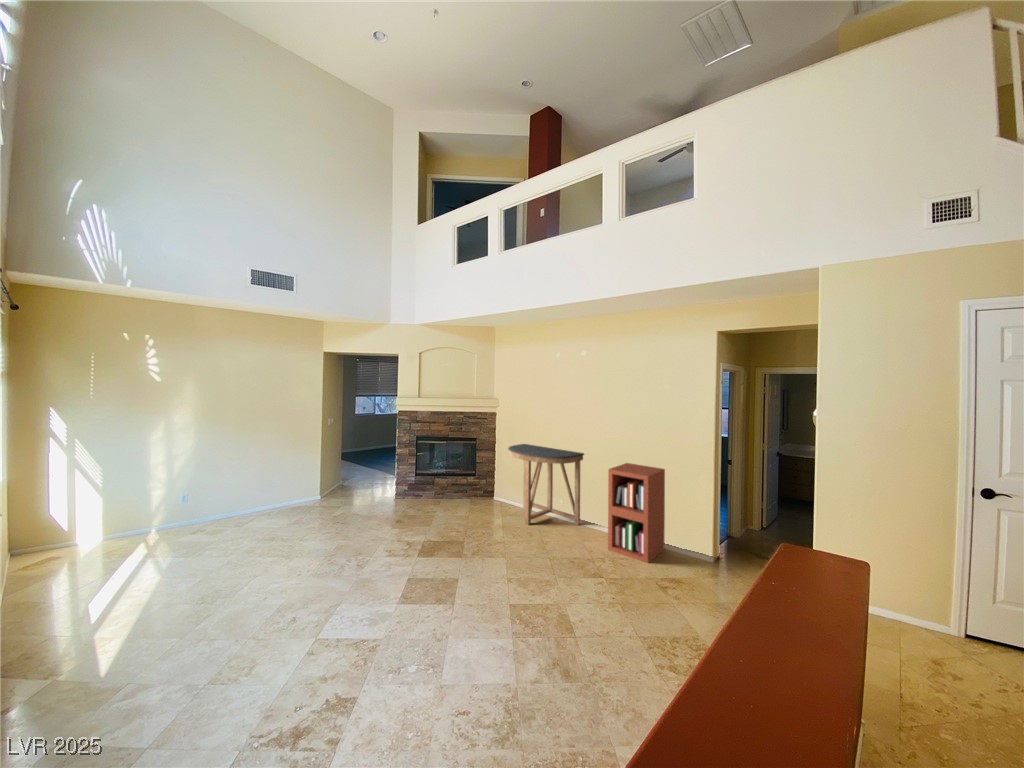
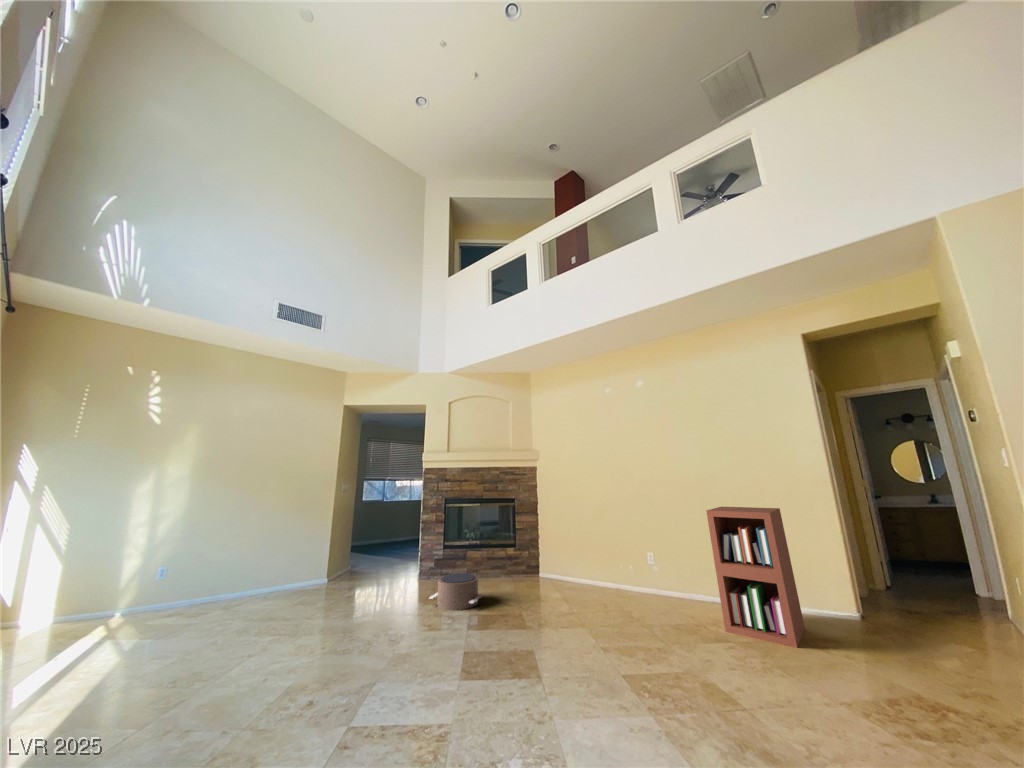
console table: present [508,444,584,525] -> none [559,499,665,604]
pouf: none [400,500,443,528] -> present [429,573,482,610]

